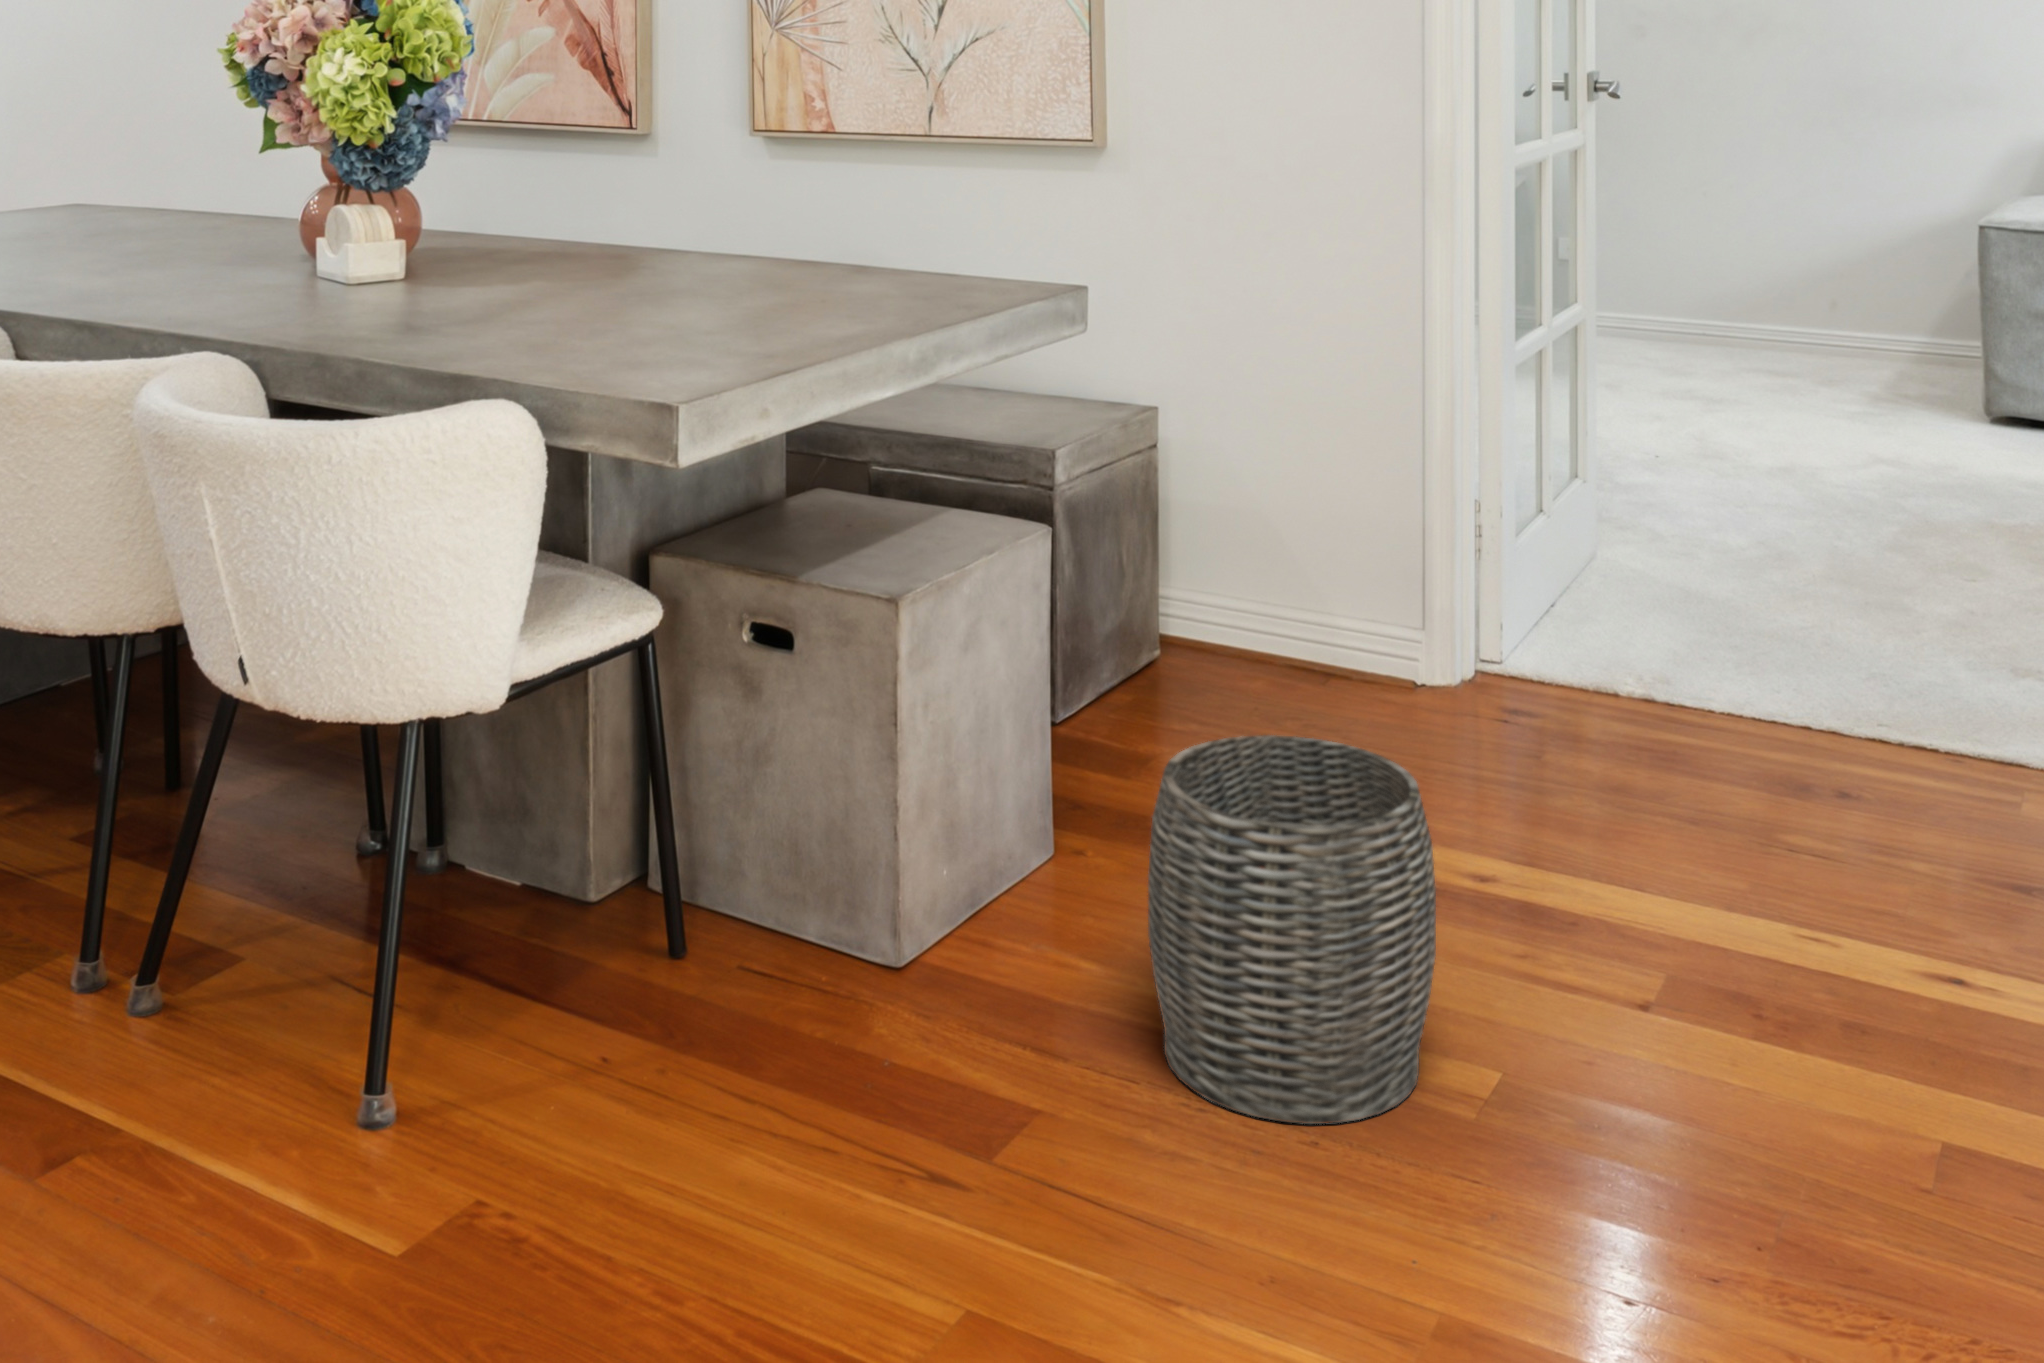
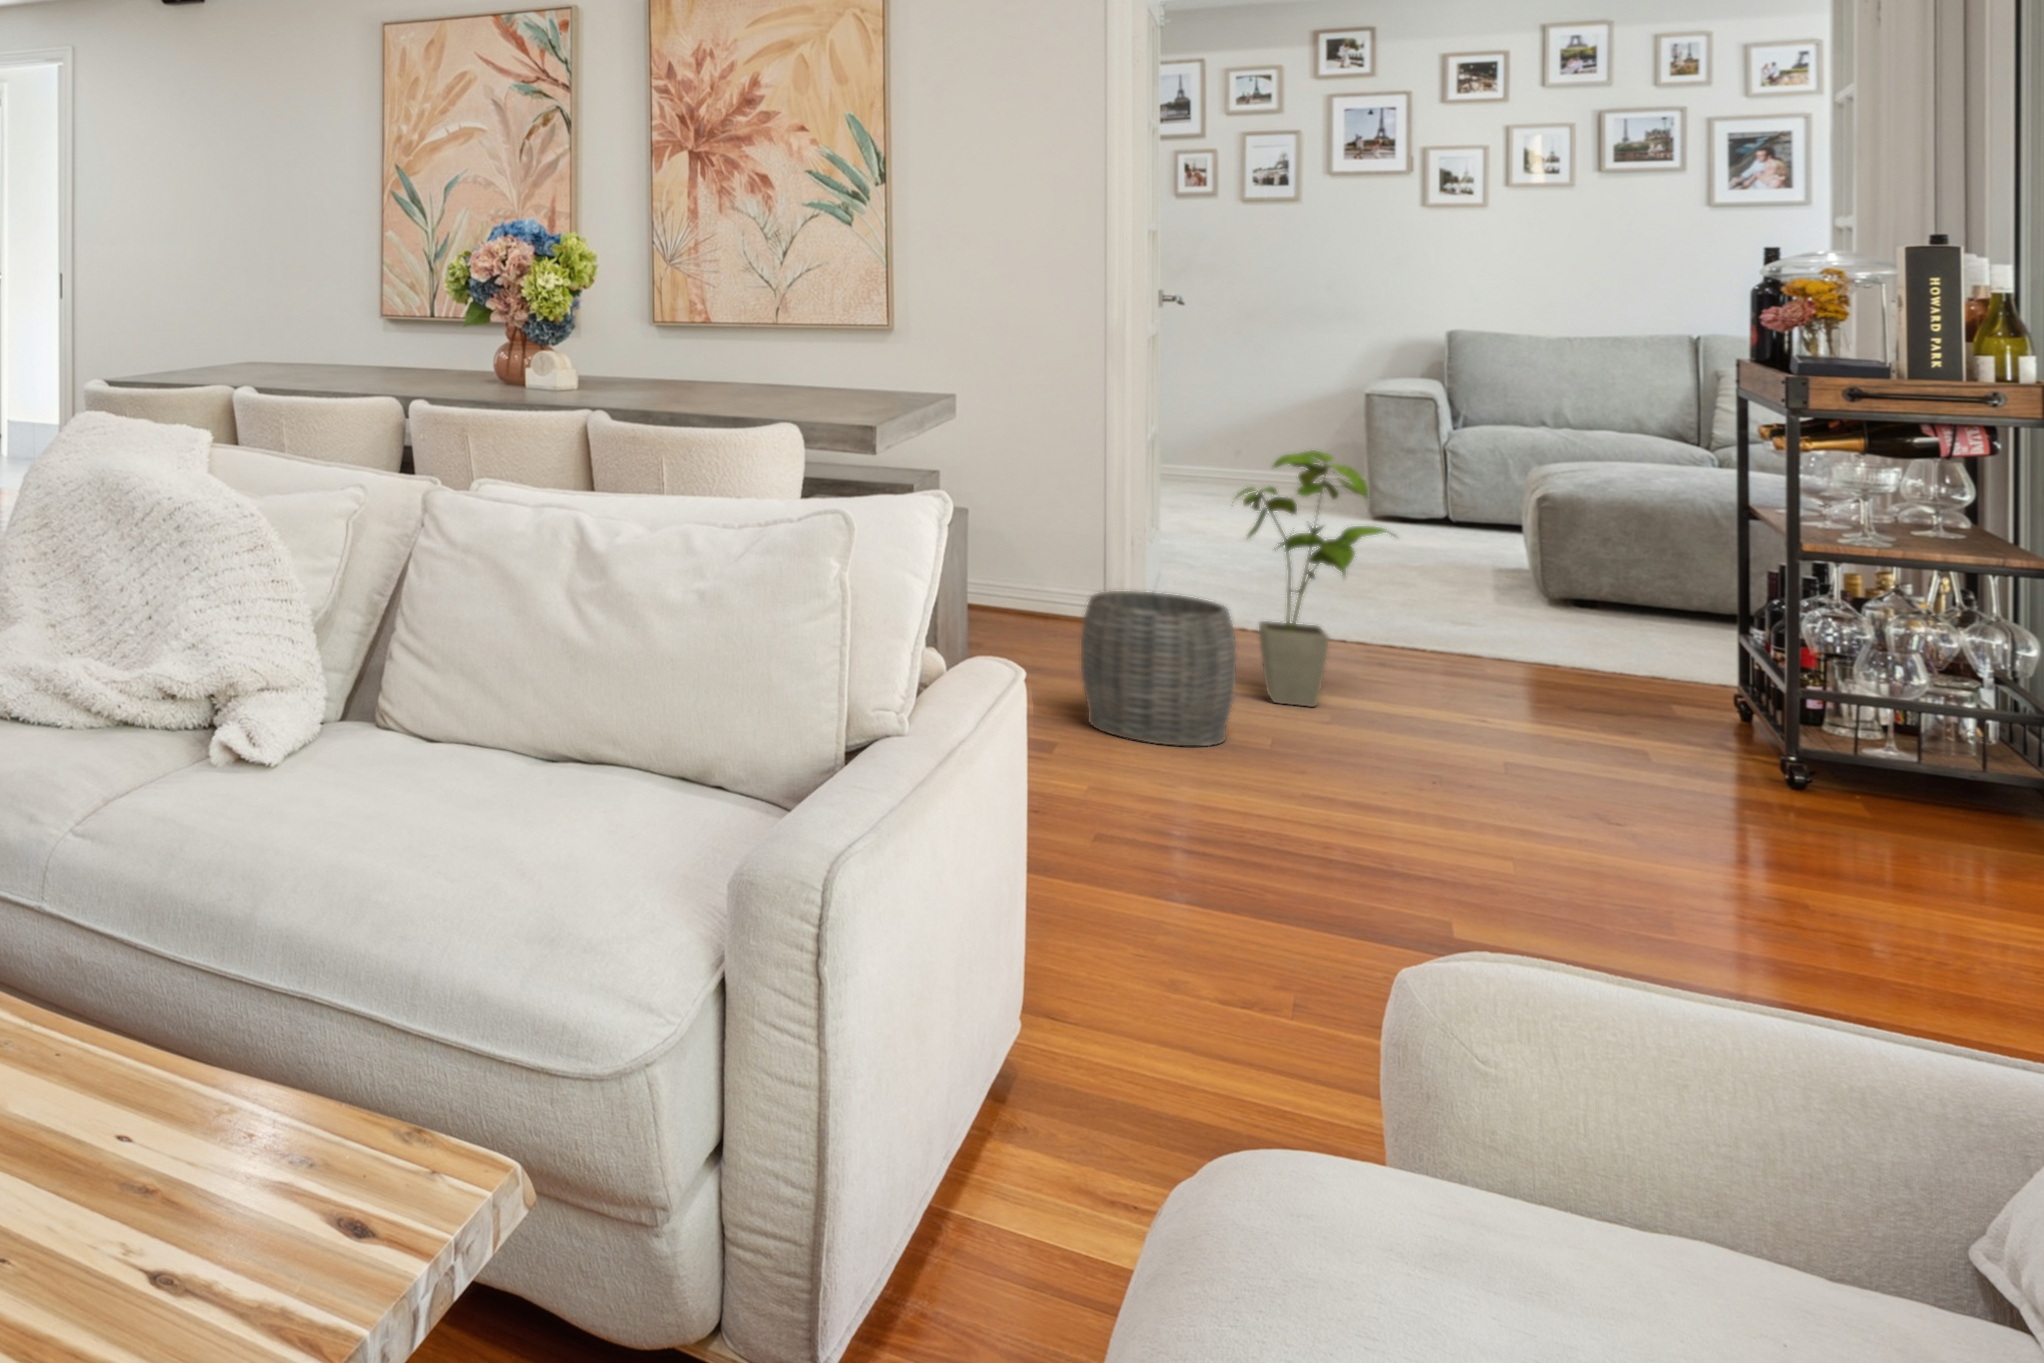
house plant: none [1524,420,1821,953] -> present [1232,450,1396,707]

